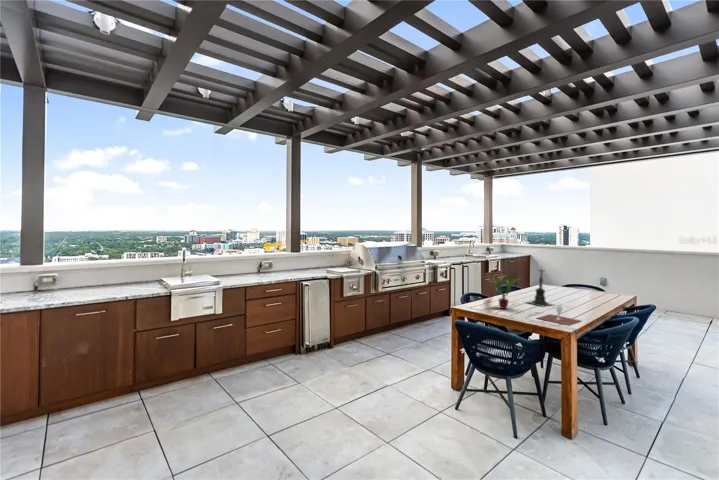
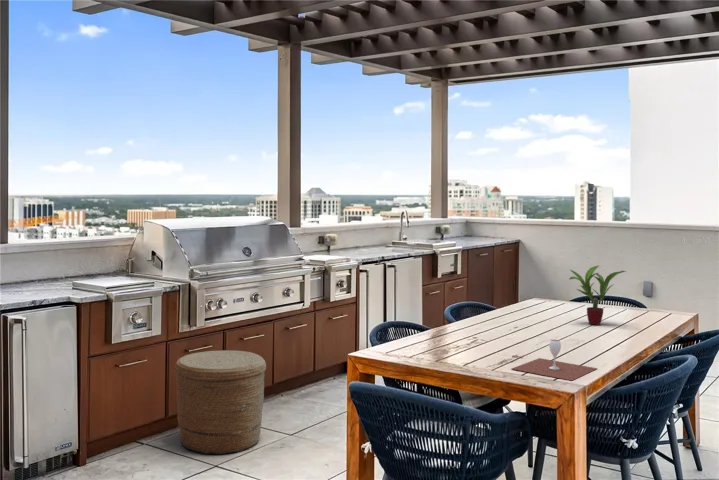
candle holder: present [528,269,551,306] -> none [495,256,552,343]
potted plant: present [489,275,518,309] -> present [569,266,625,325]
woven basket: none [369,303,410,350] -> present [175,350,266,455]

